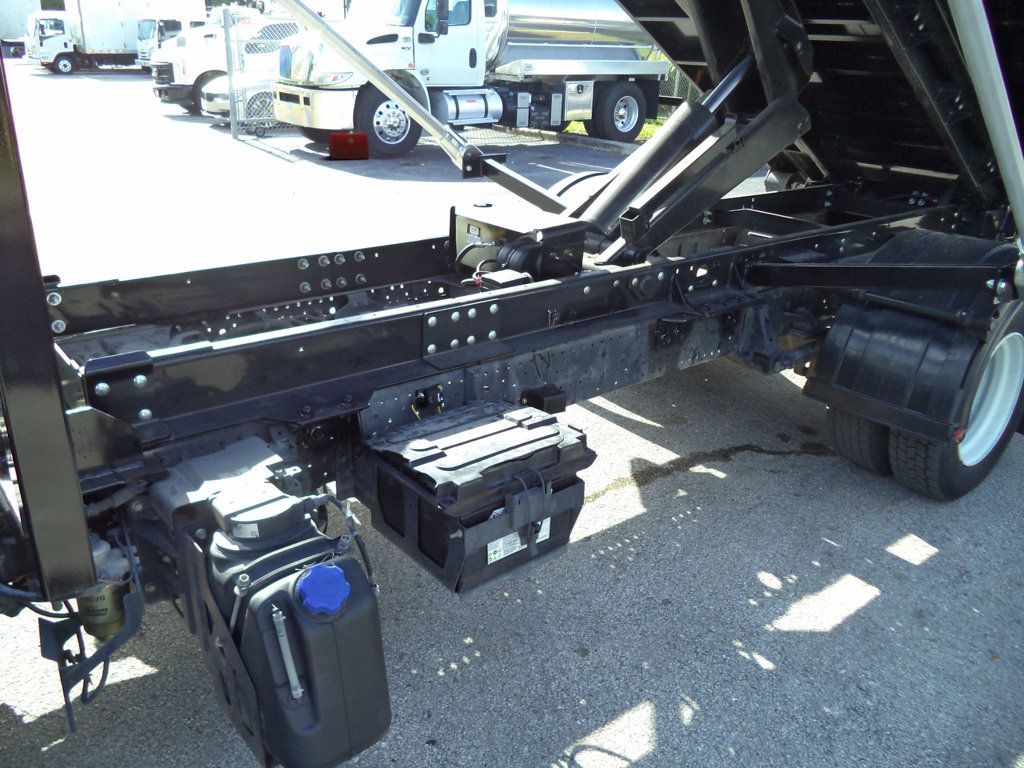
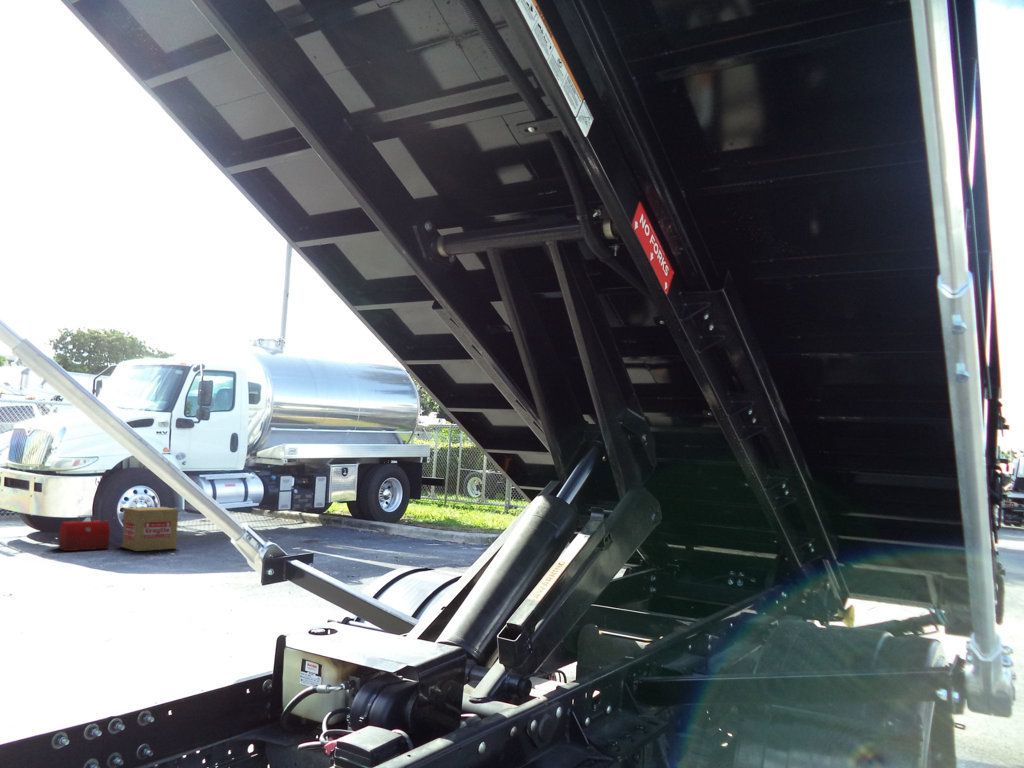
cardboard box: none [379,121,425,161] -> present [122,507,178,551]

